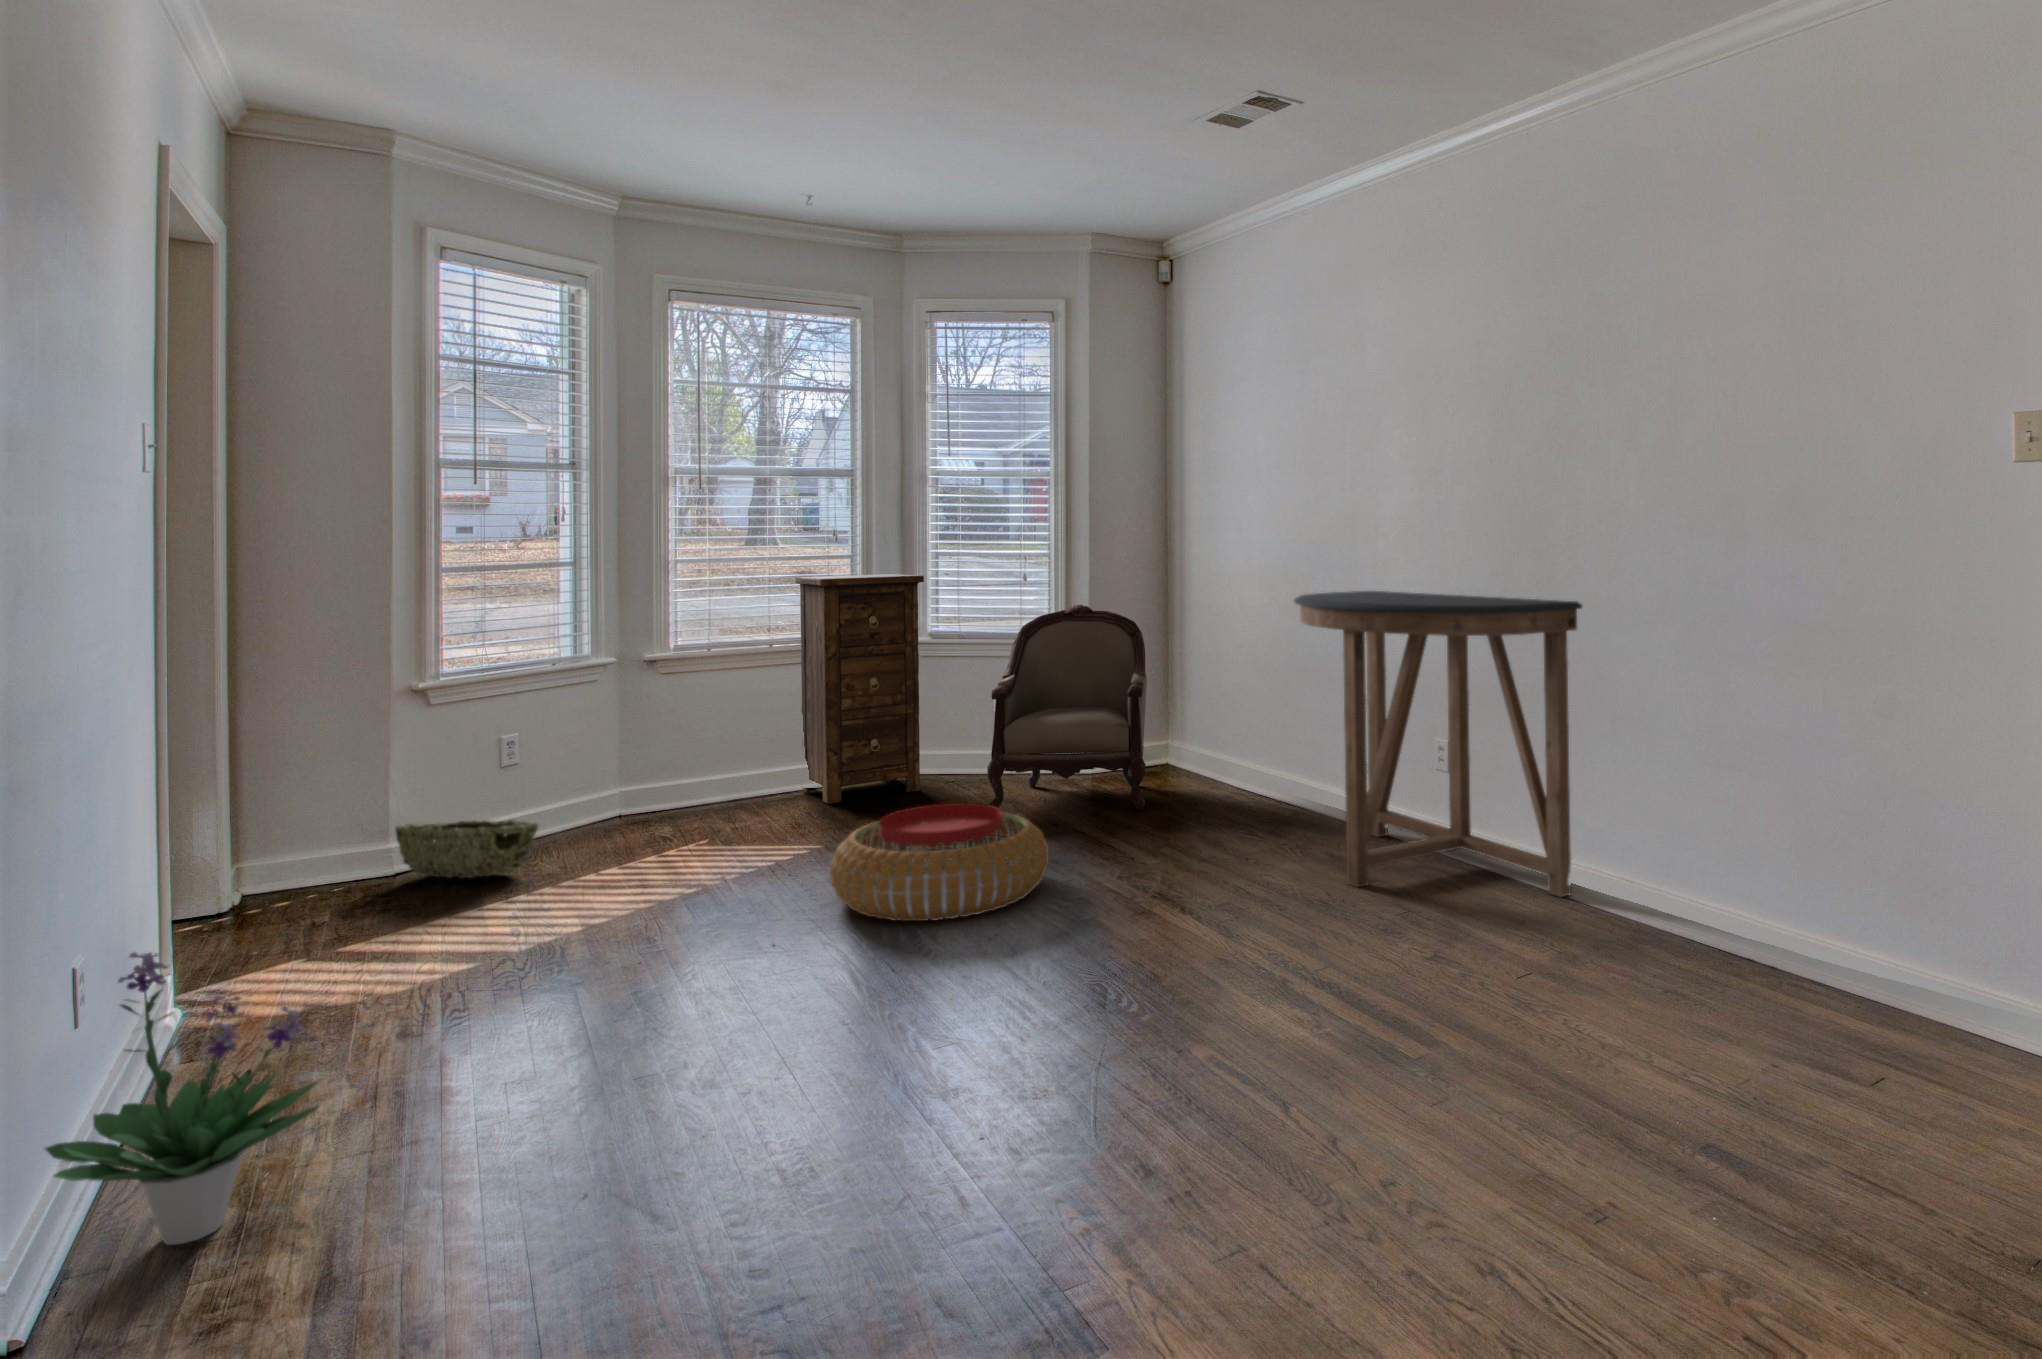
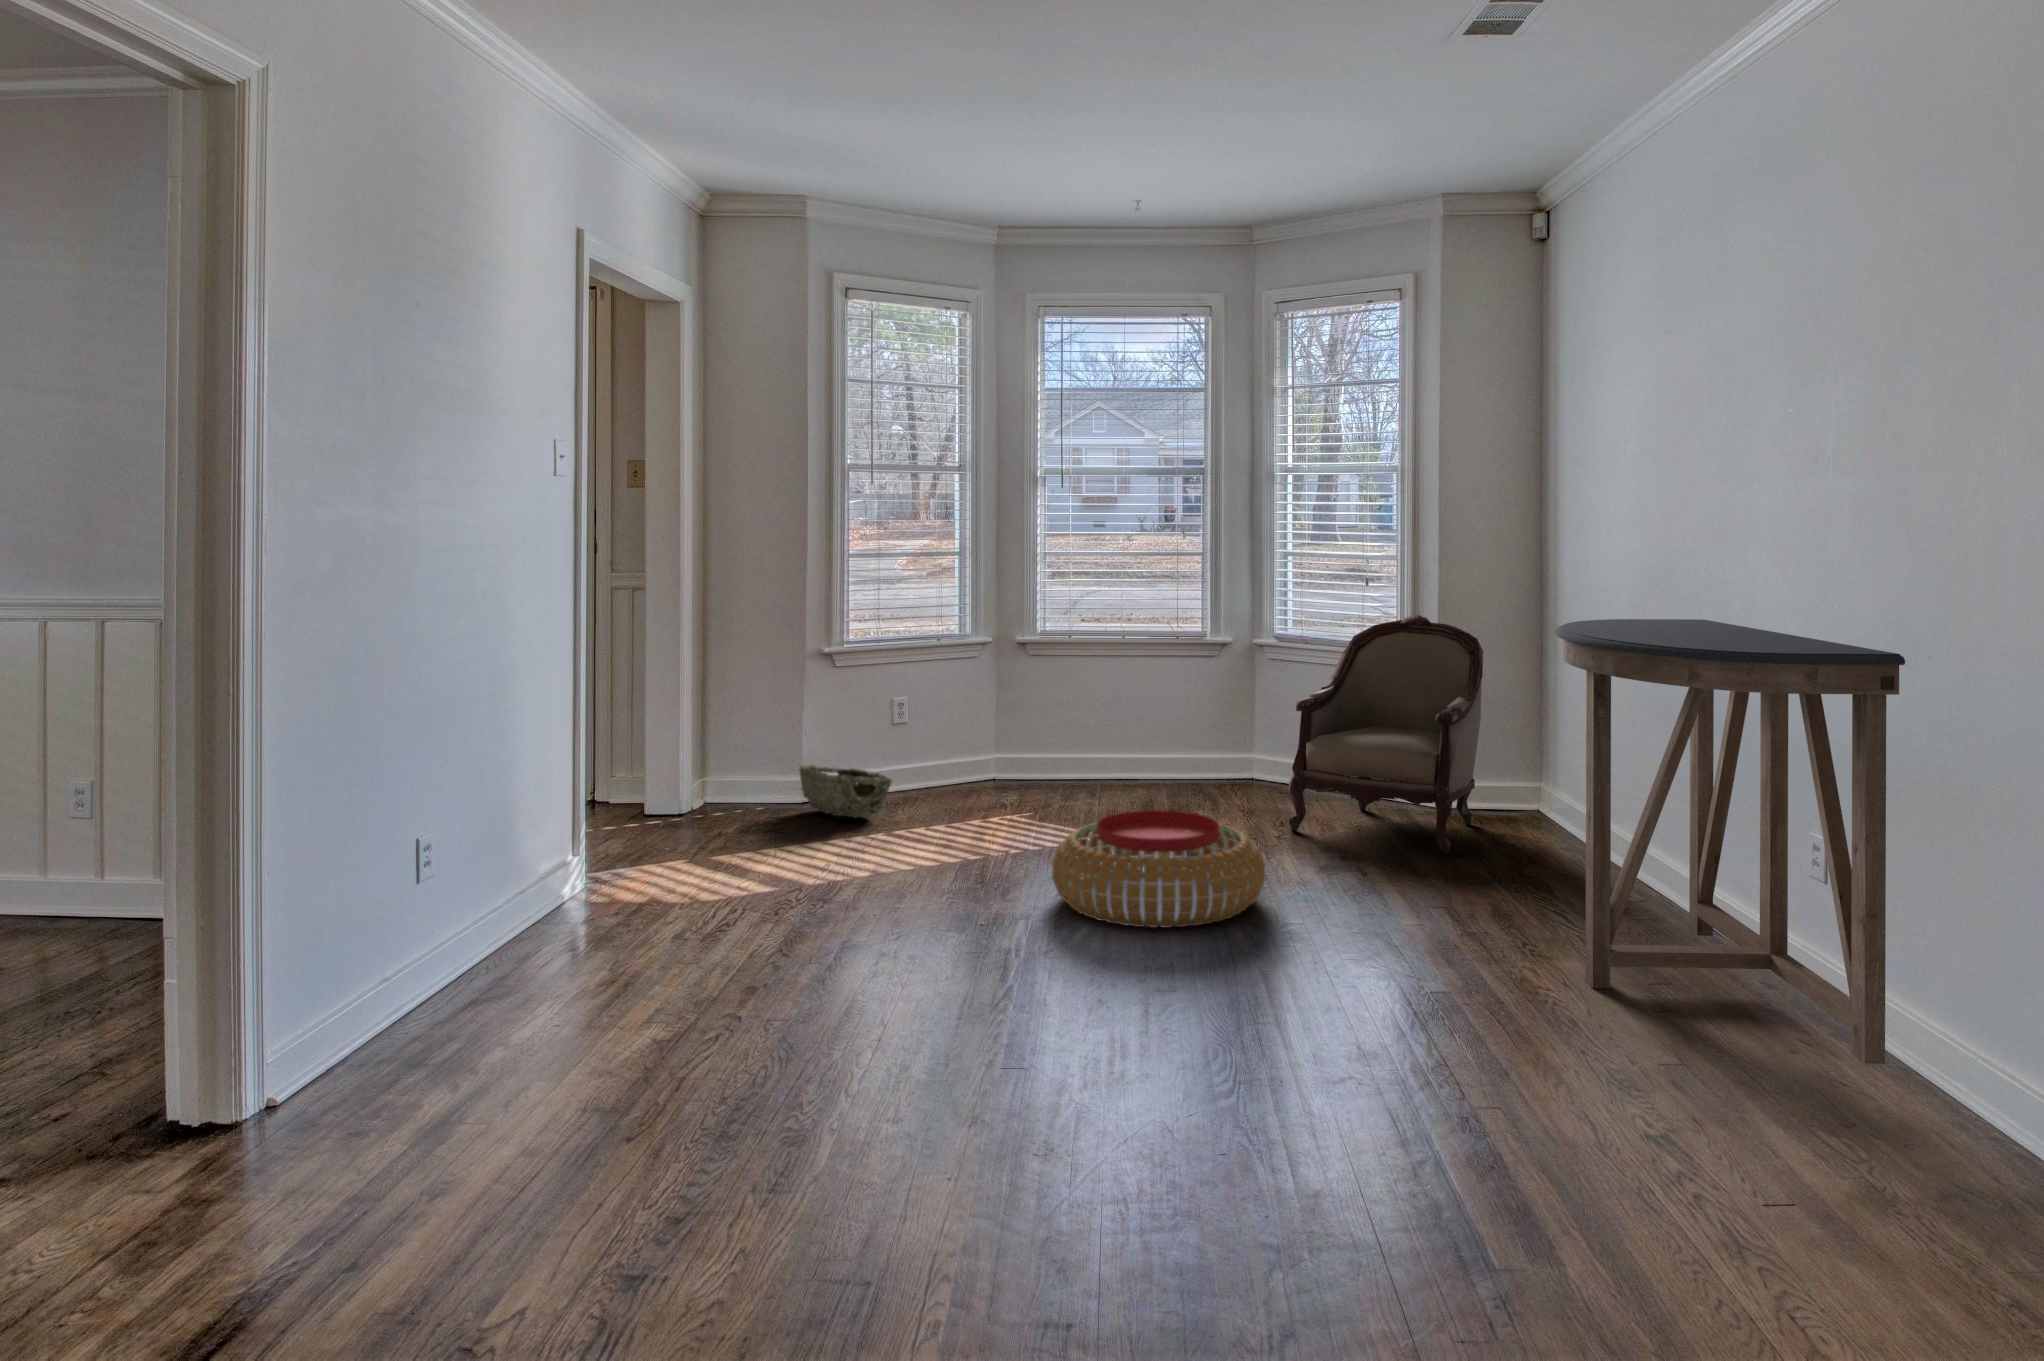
cabinet: present [795,574,924,804] -> none [1147,573,1258,798]
potted plant: present [45,952,321,1245] -> none [380,826,554,1034]

